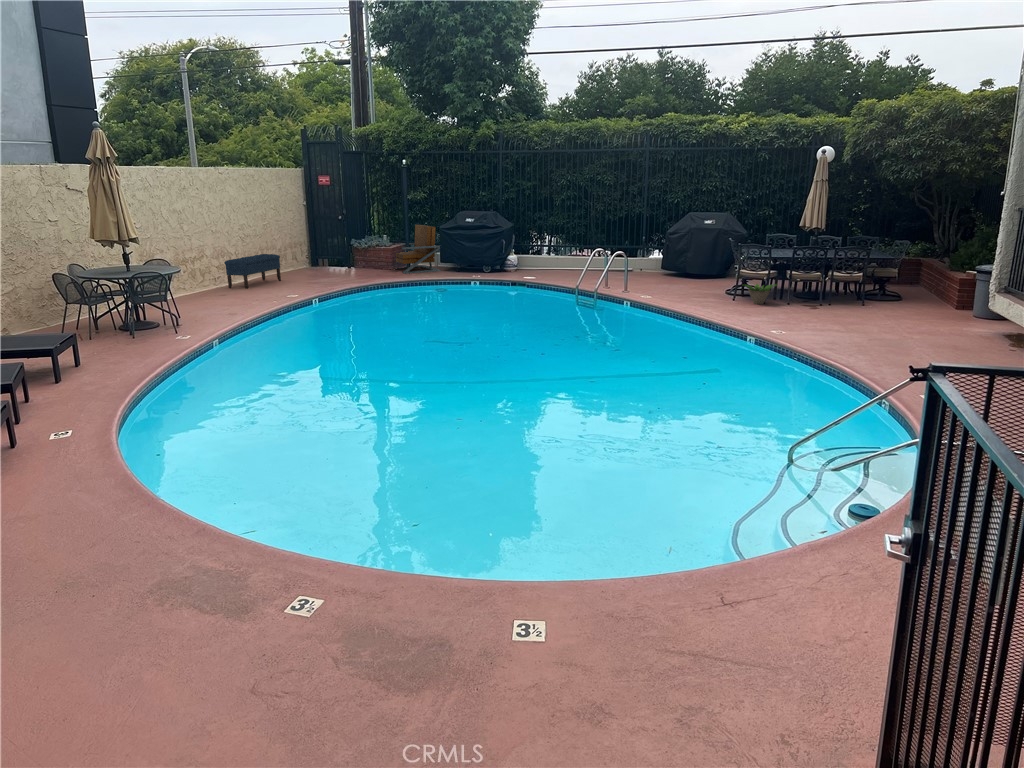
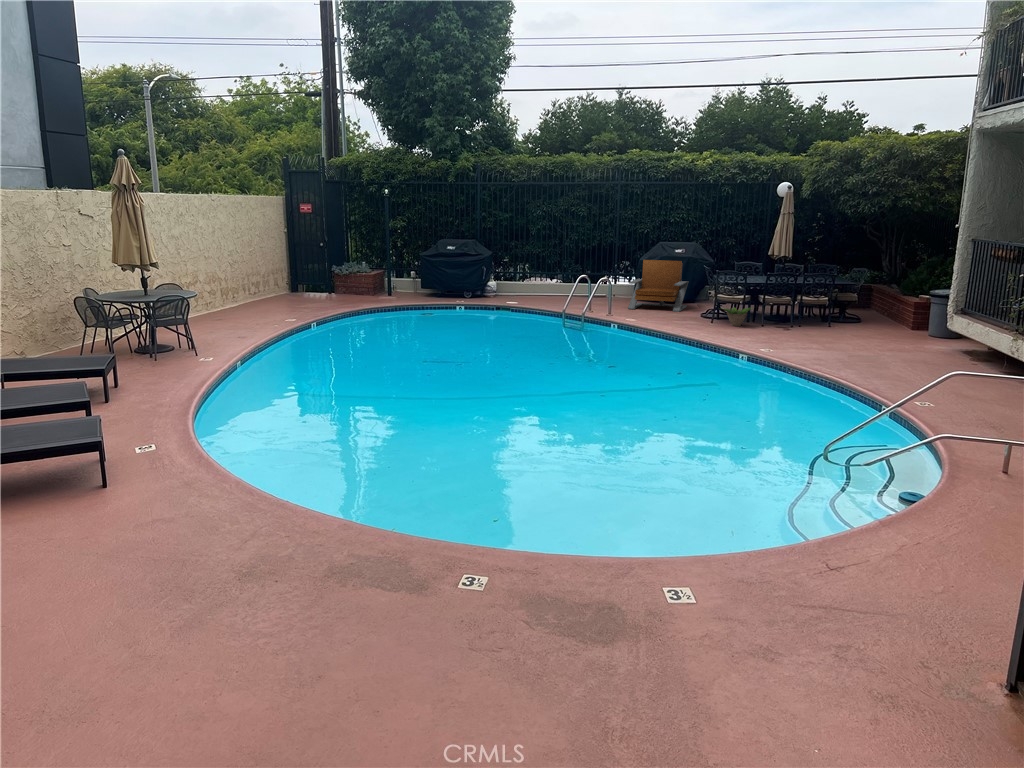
lounge chair: present [396,225,441,274] -> present [628,260,689,312]
bench: present [224,254,281,289] -> none [215,280,267,314]

